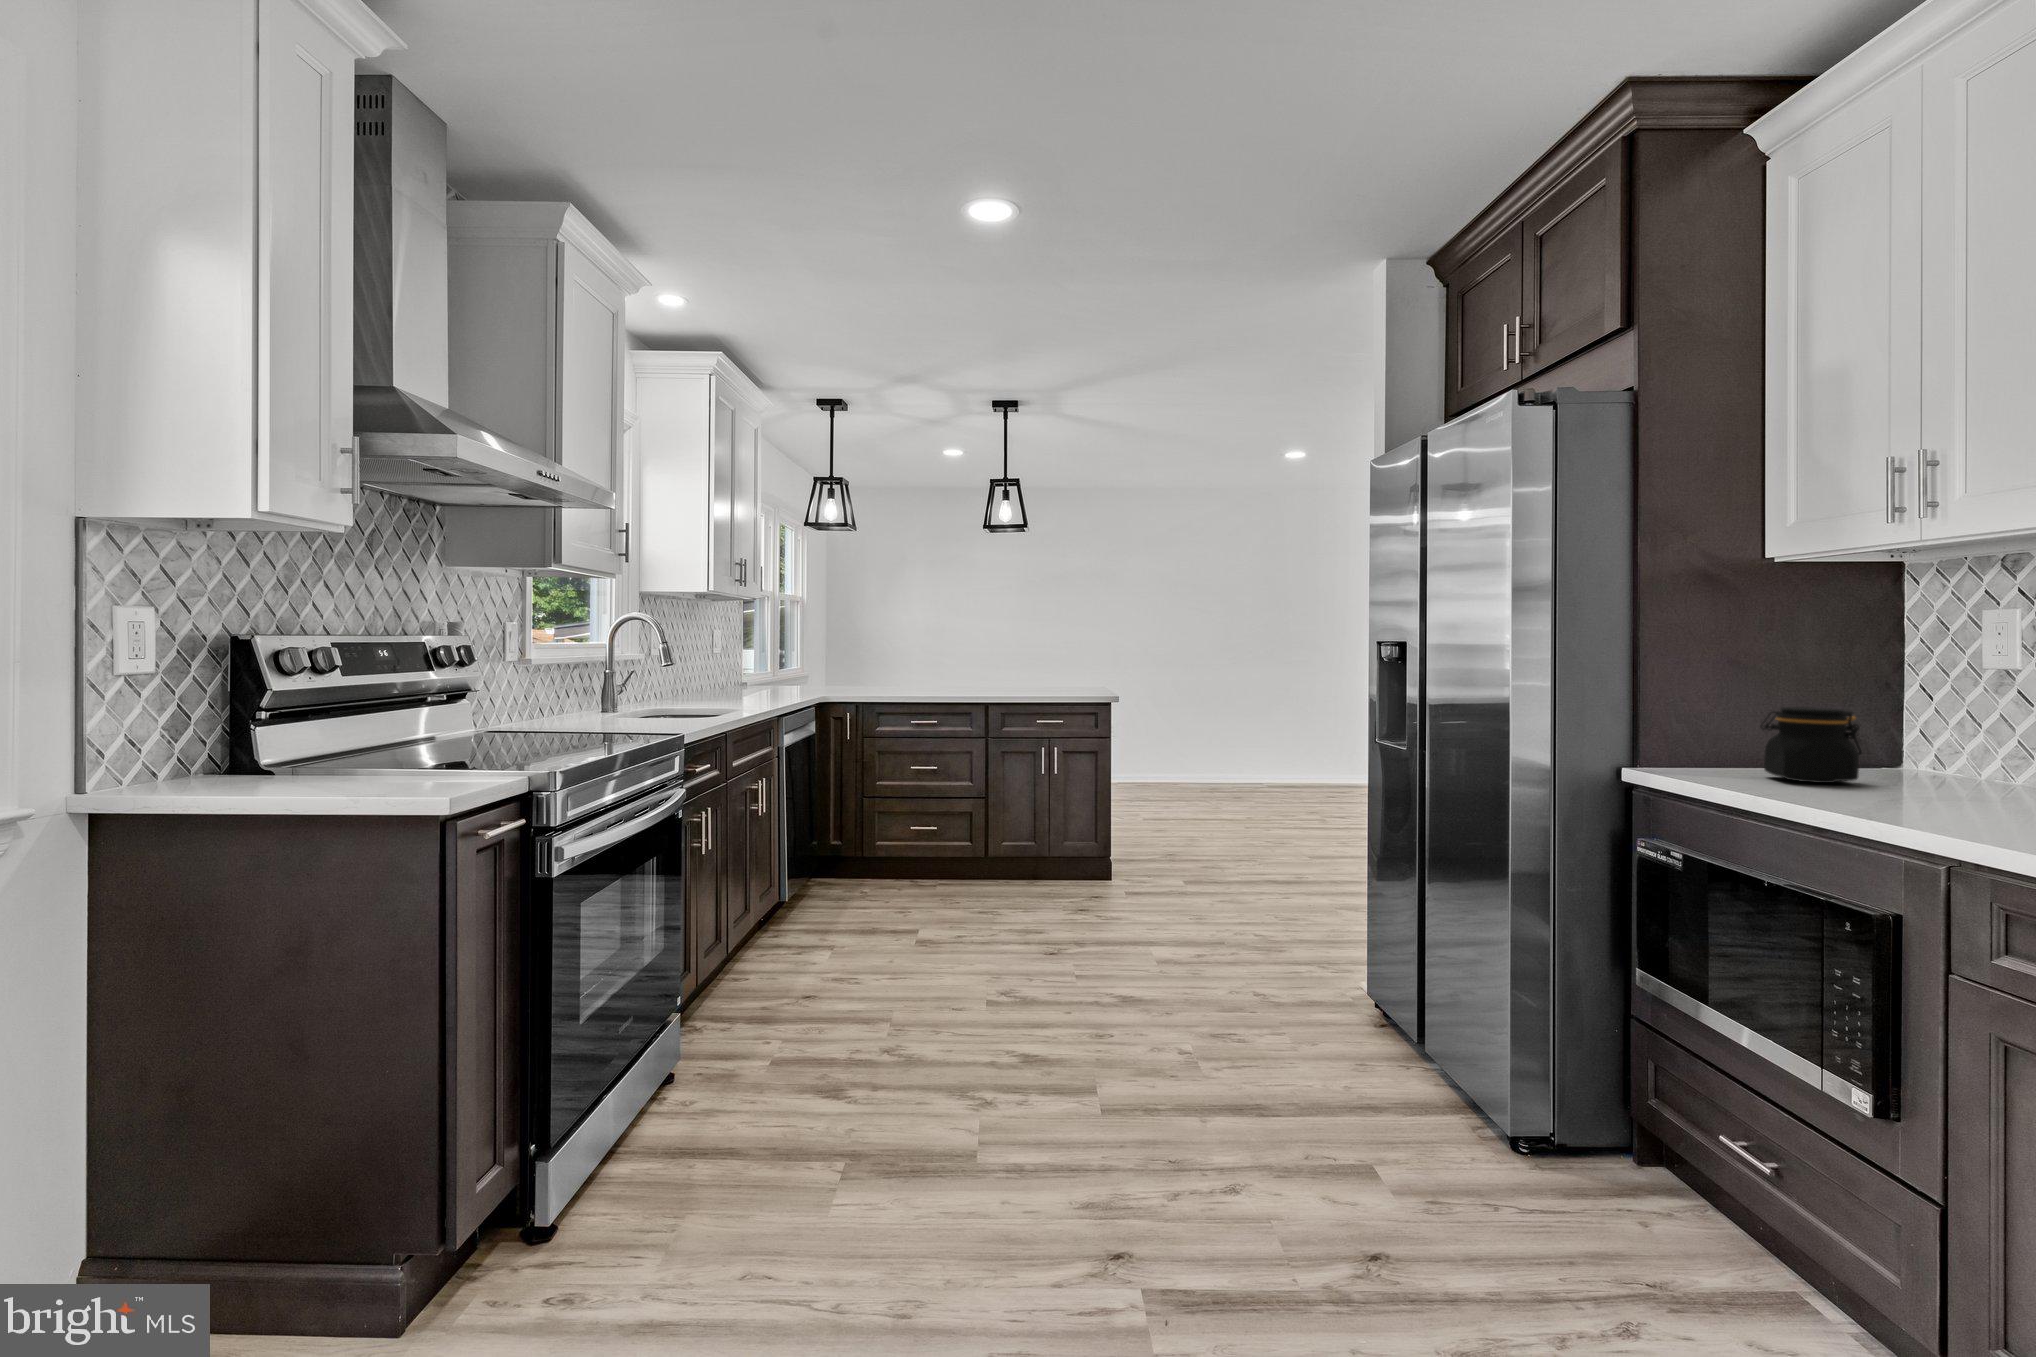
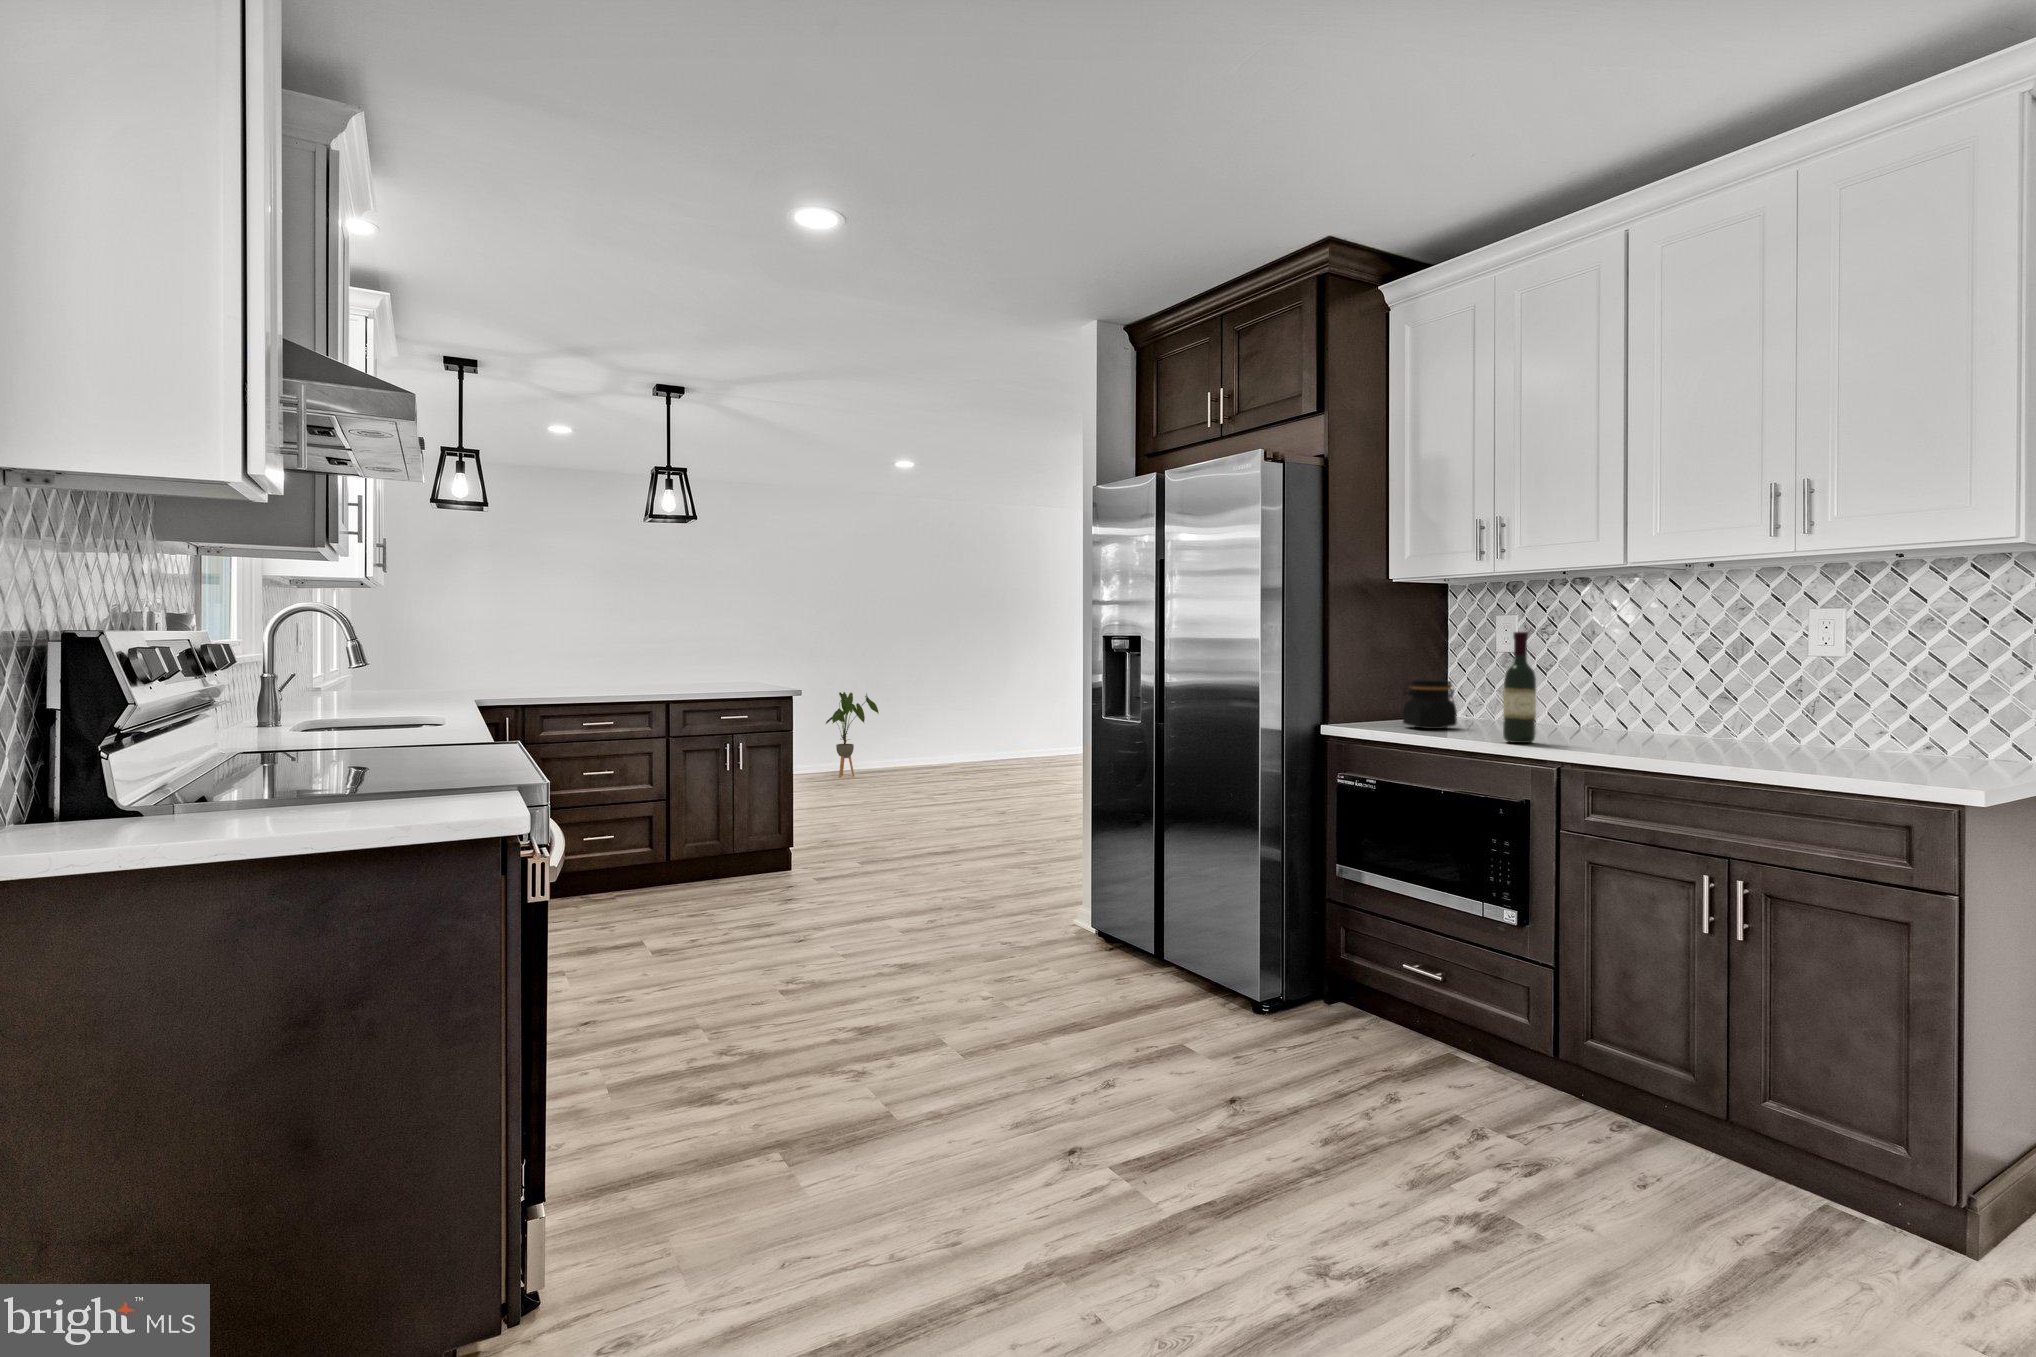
wine bottle: none [1896,635,1964,818] -> present [1503,632,1536,743]
house plant: none [1223,699,1276,784] -> present [826,692,878,777]

